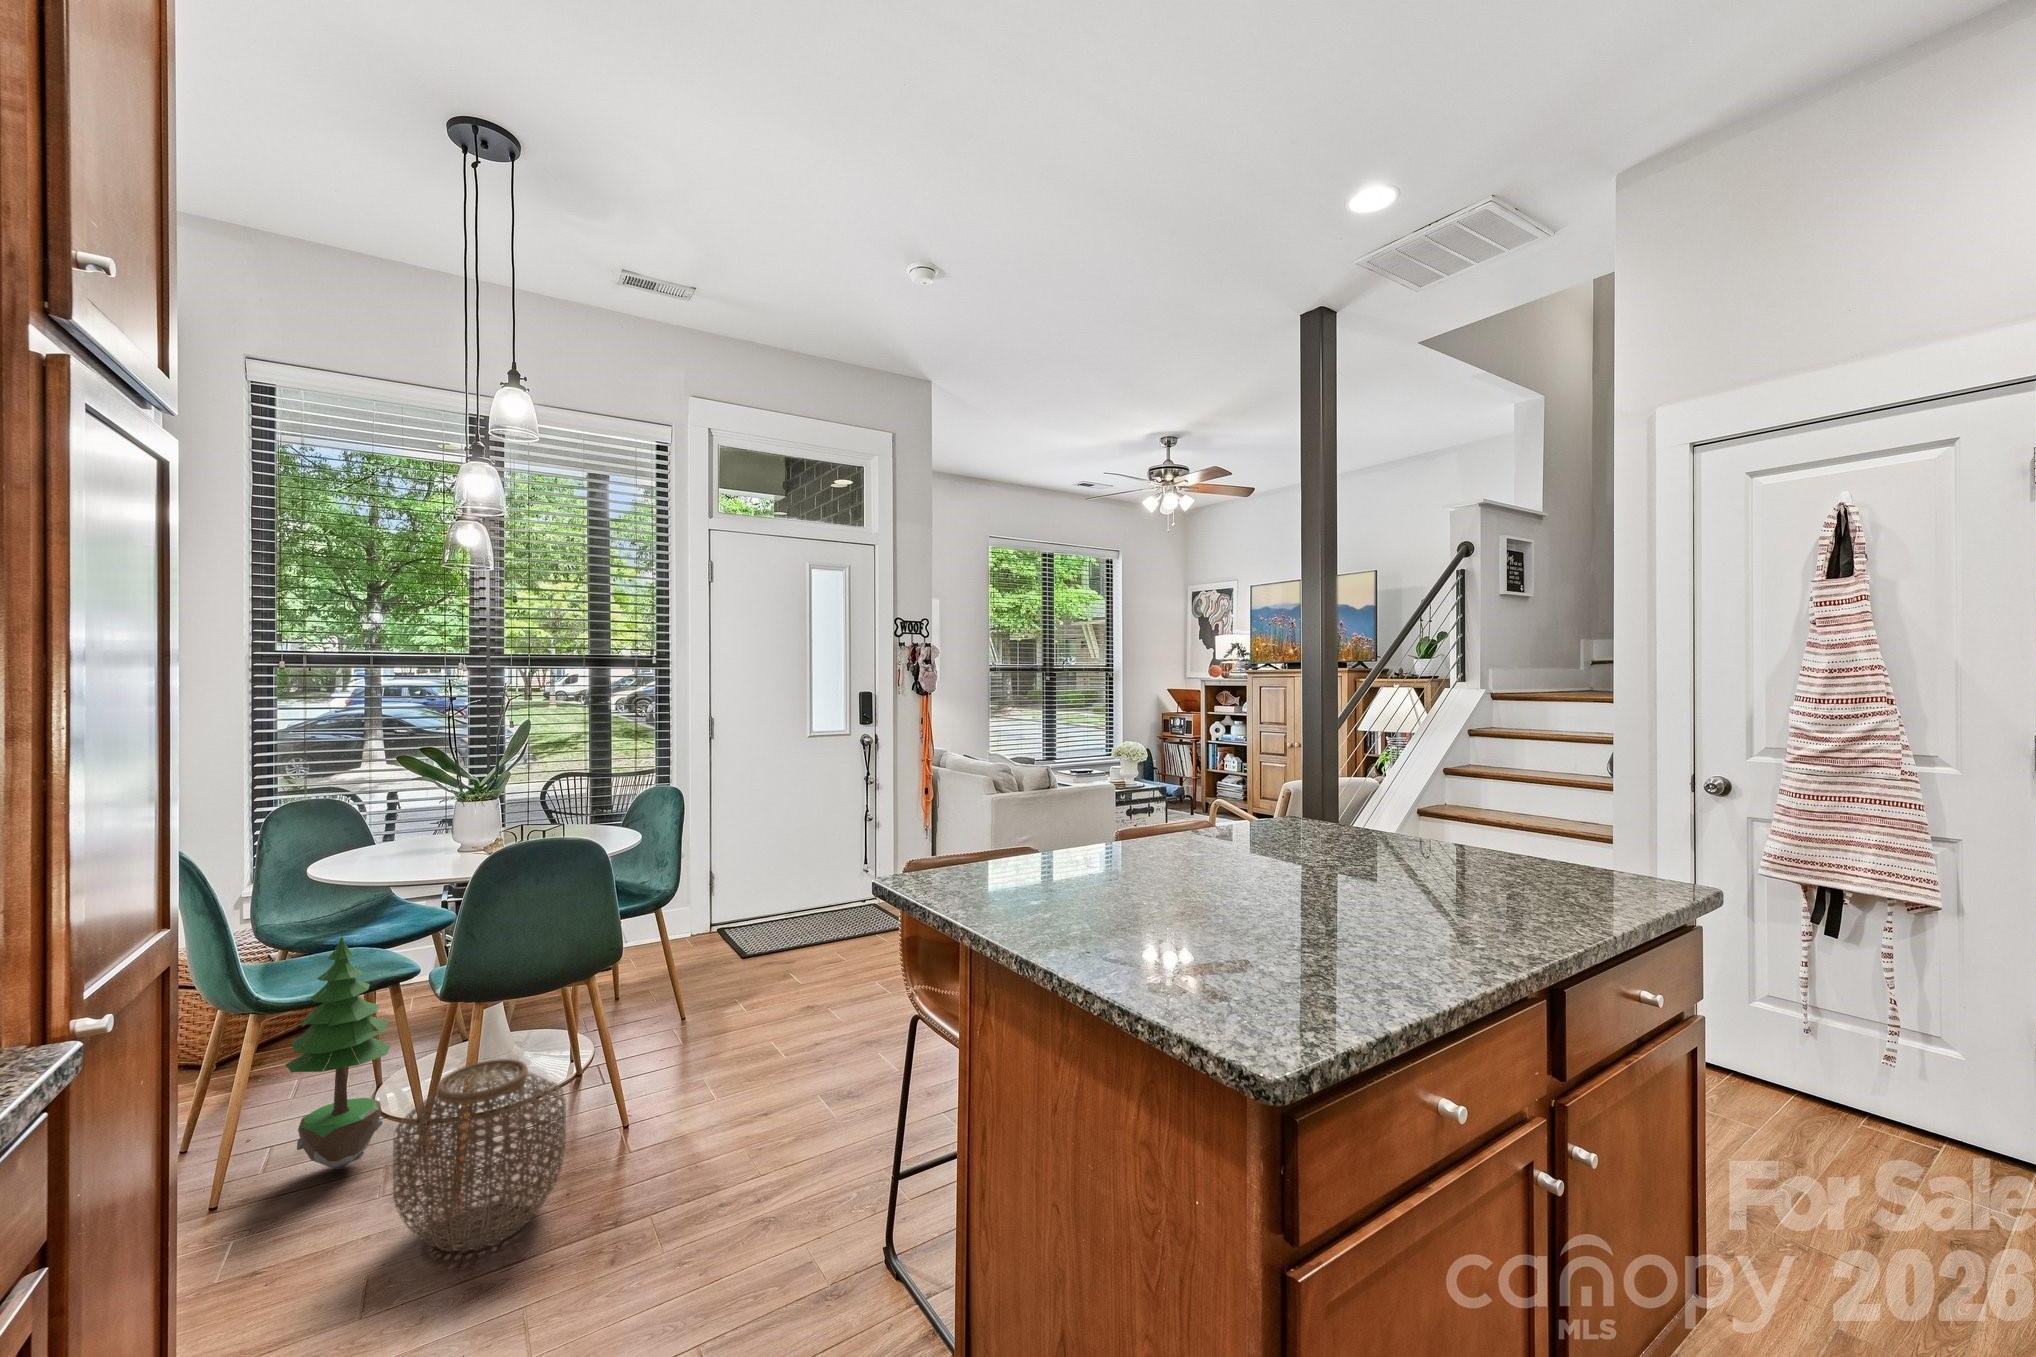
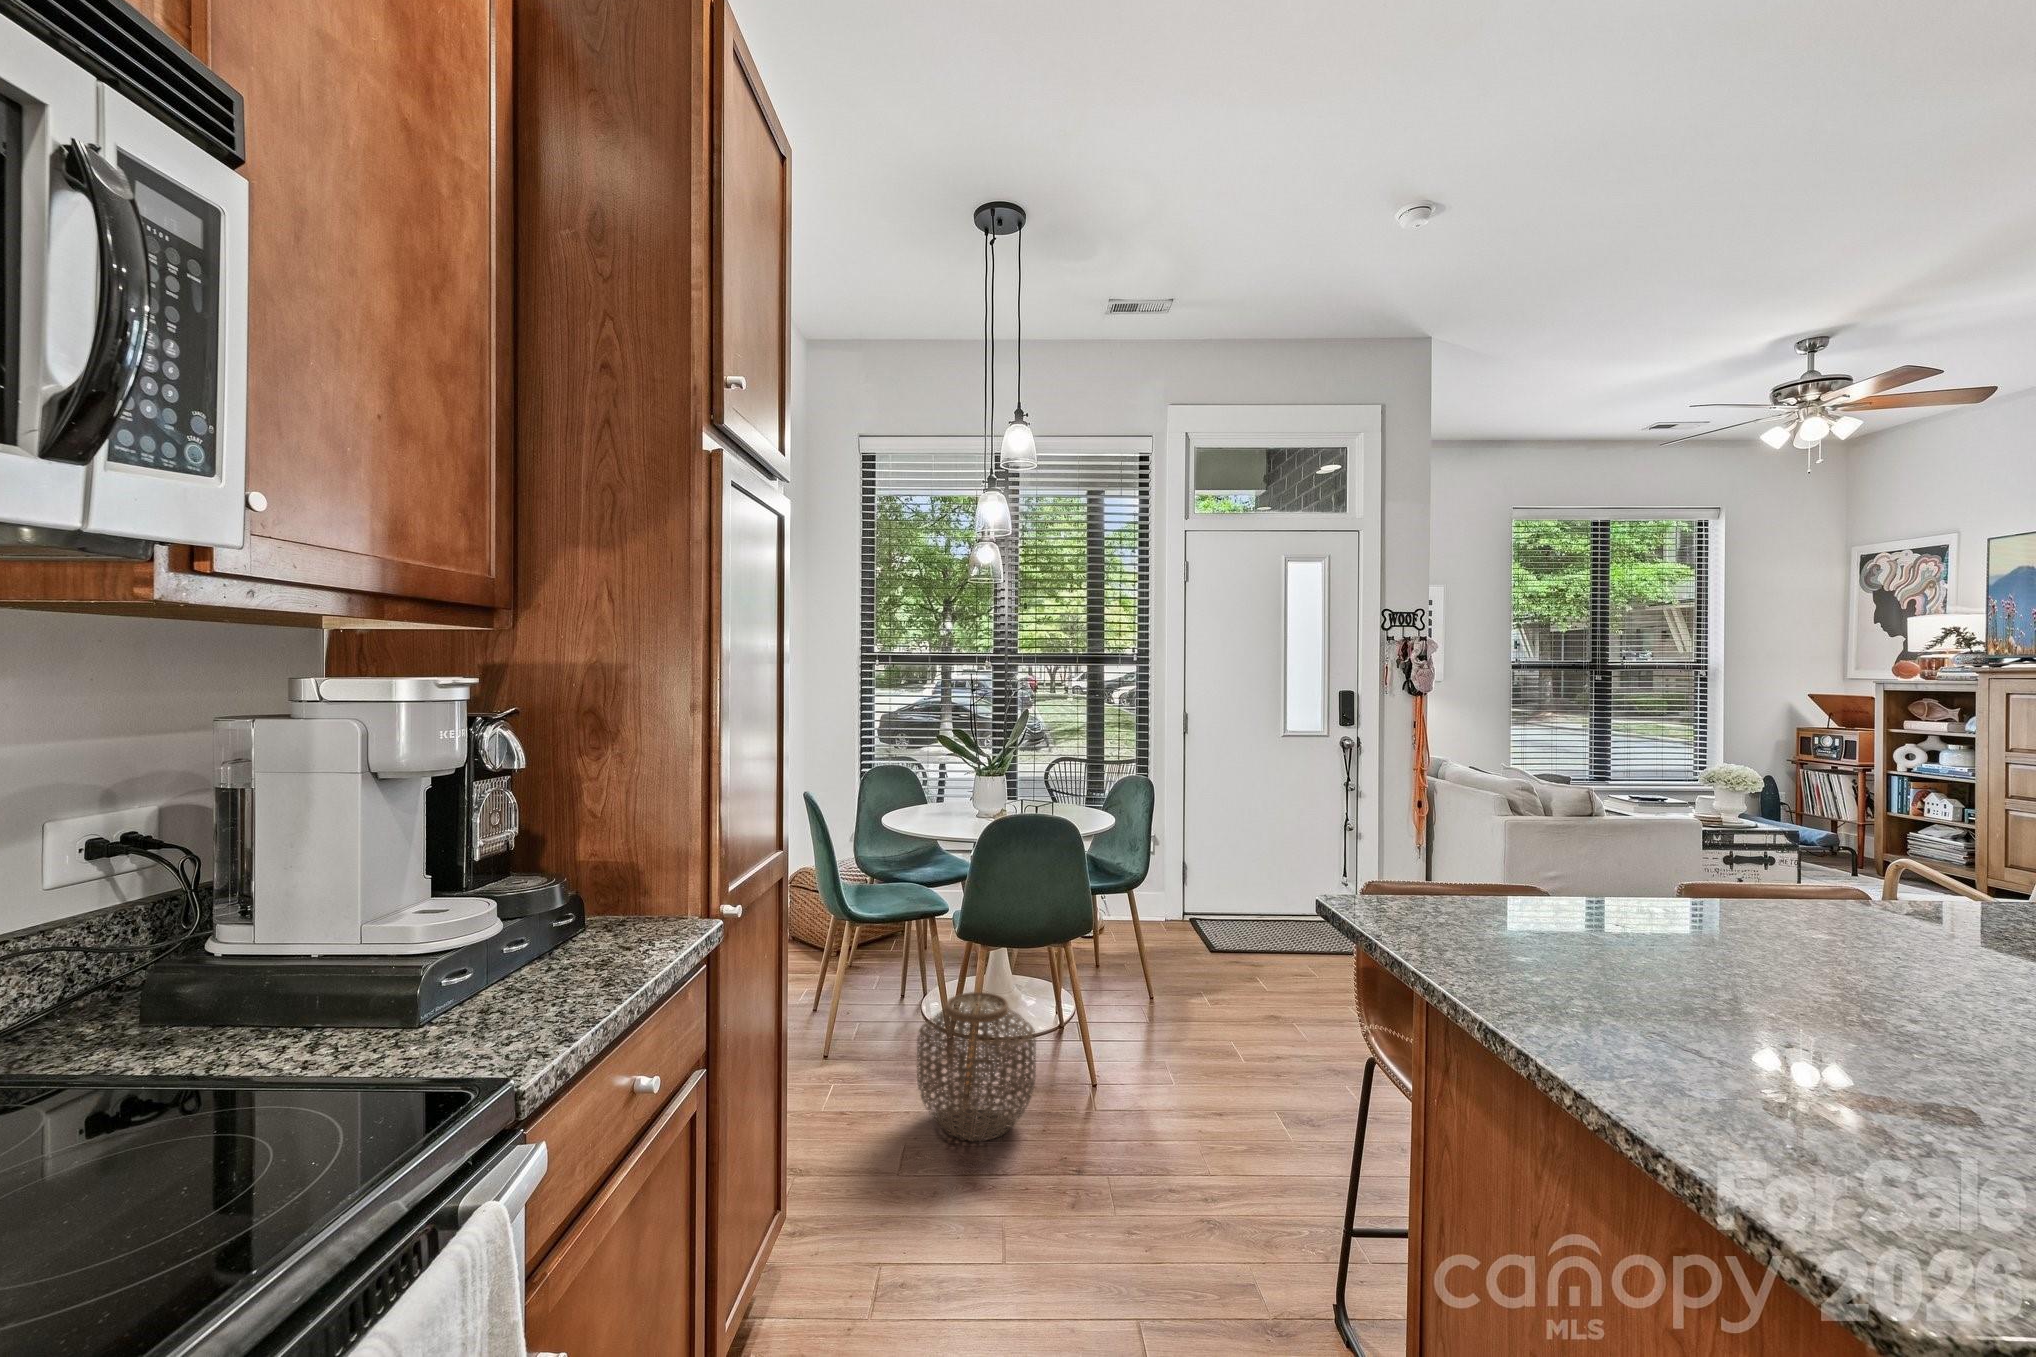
potted tree: present [285,937,390,1169] -> none [860,875,924,1053]

